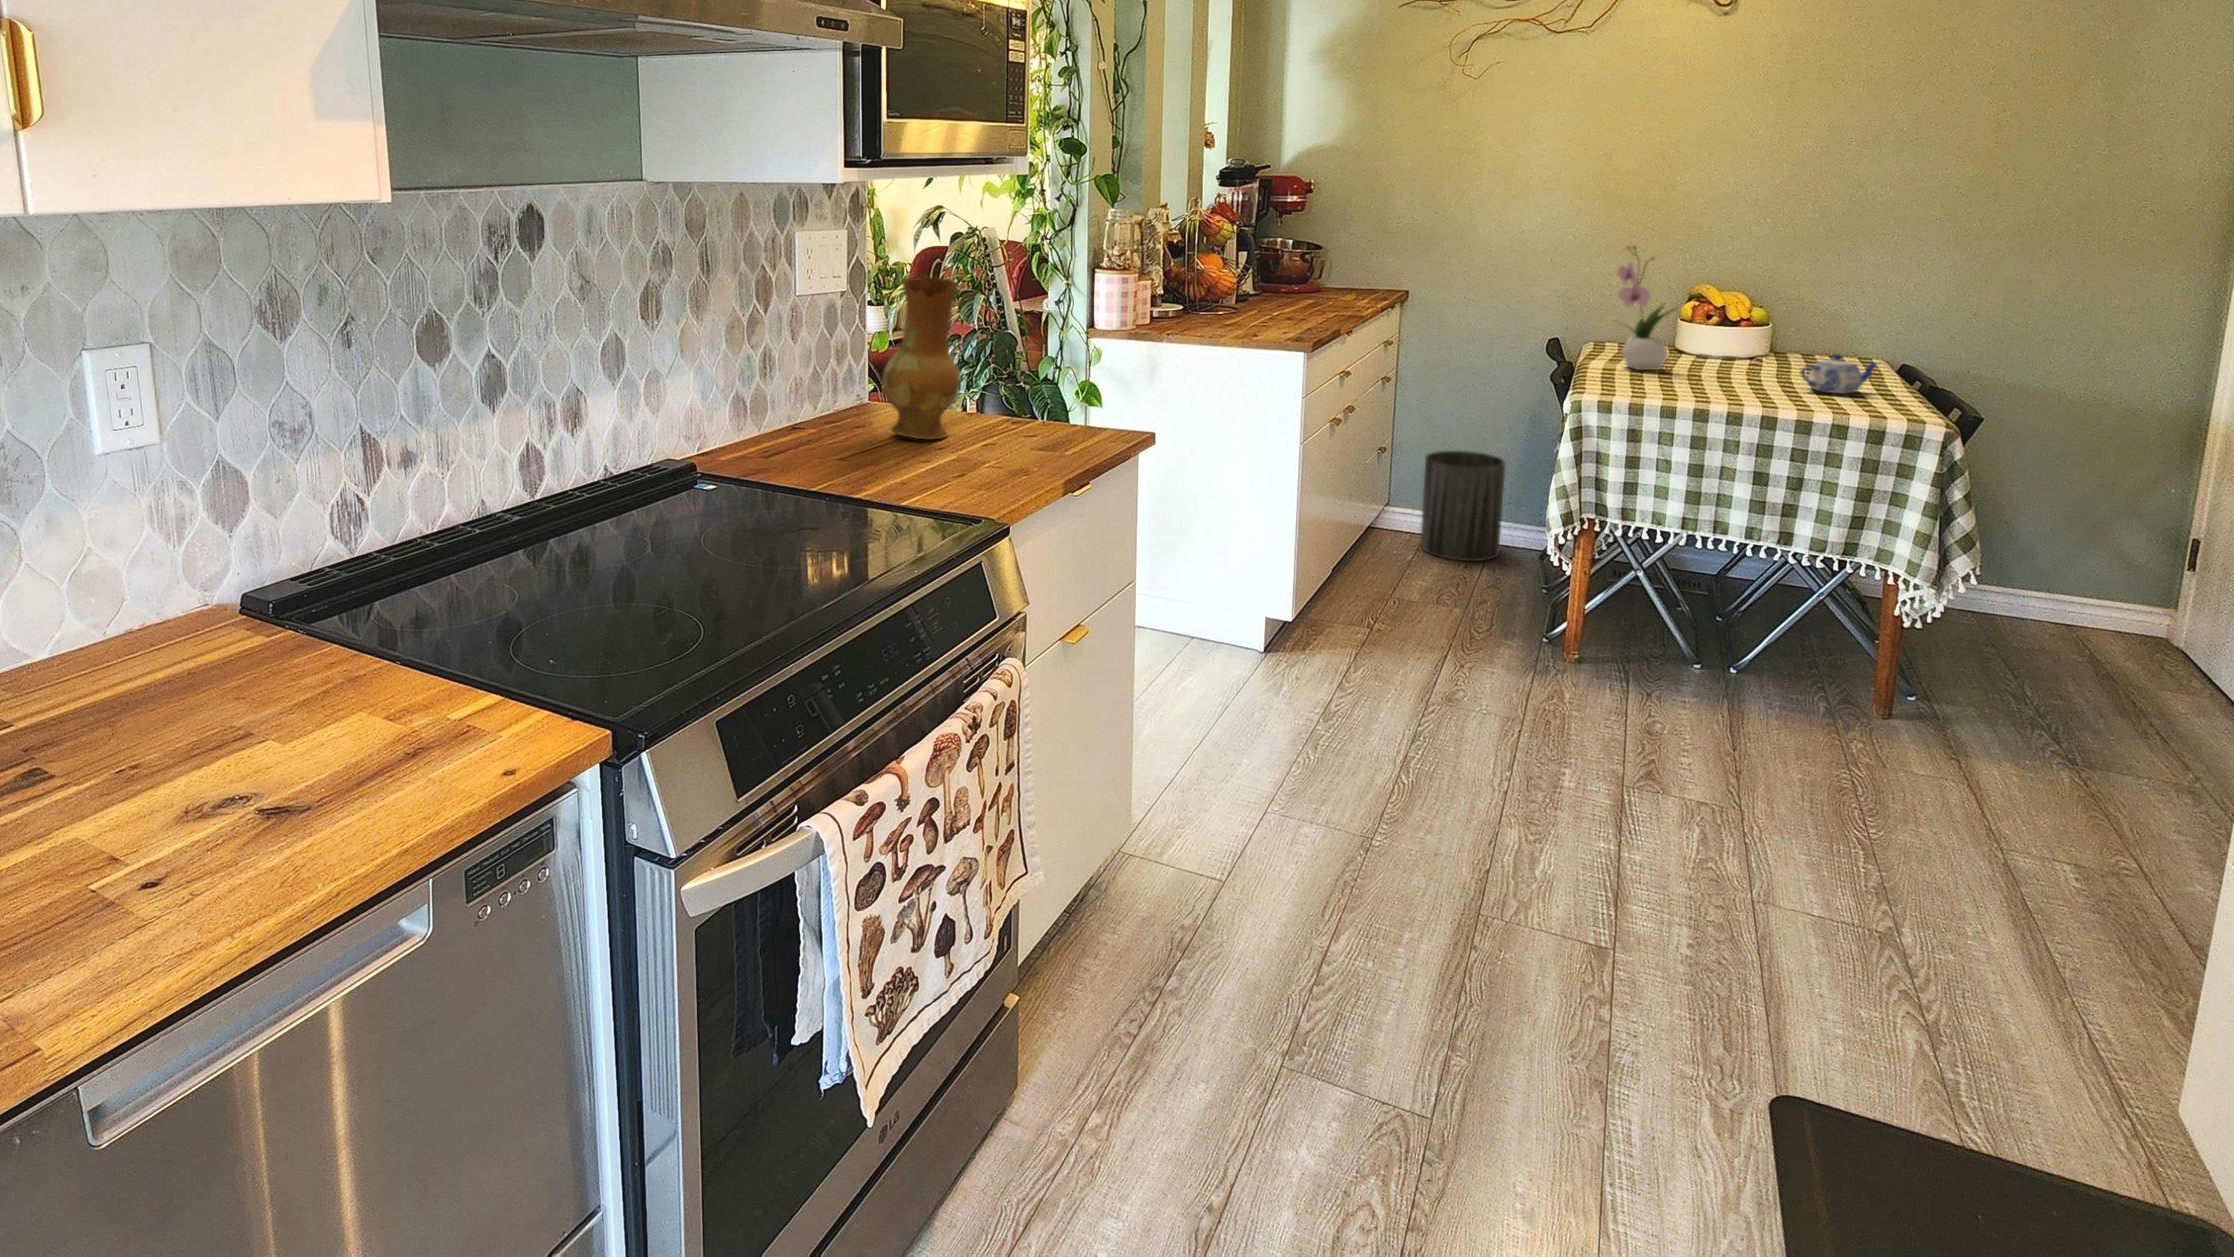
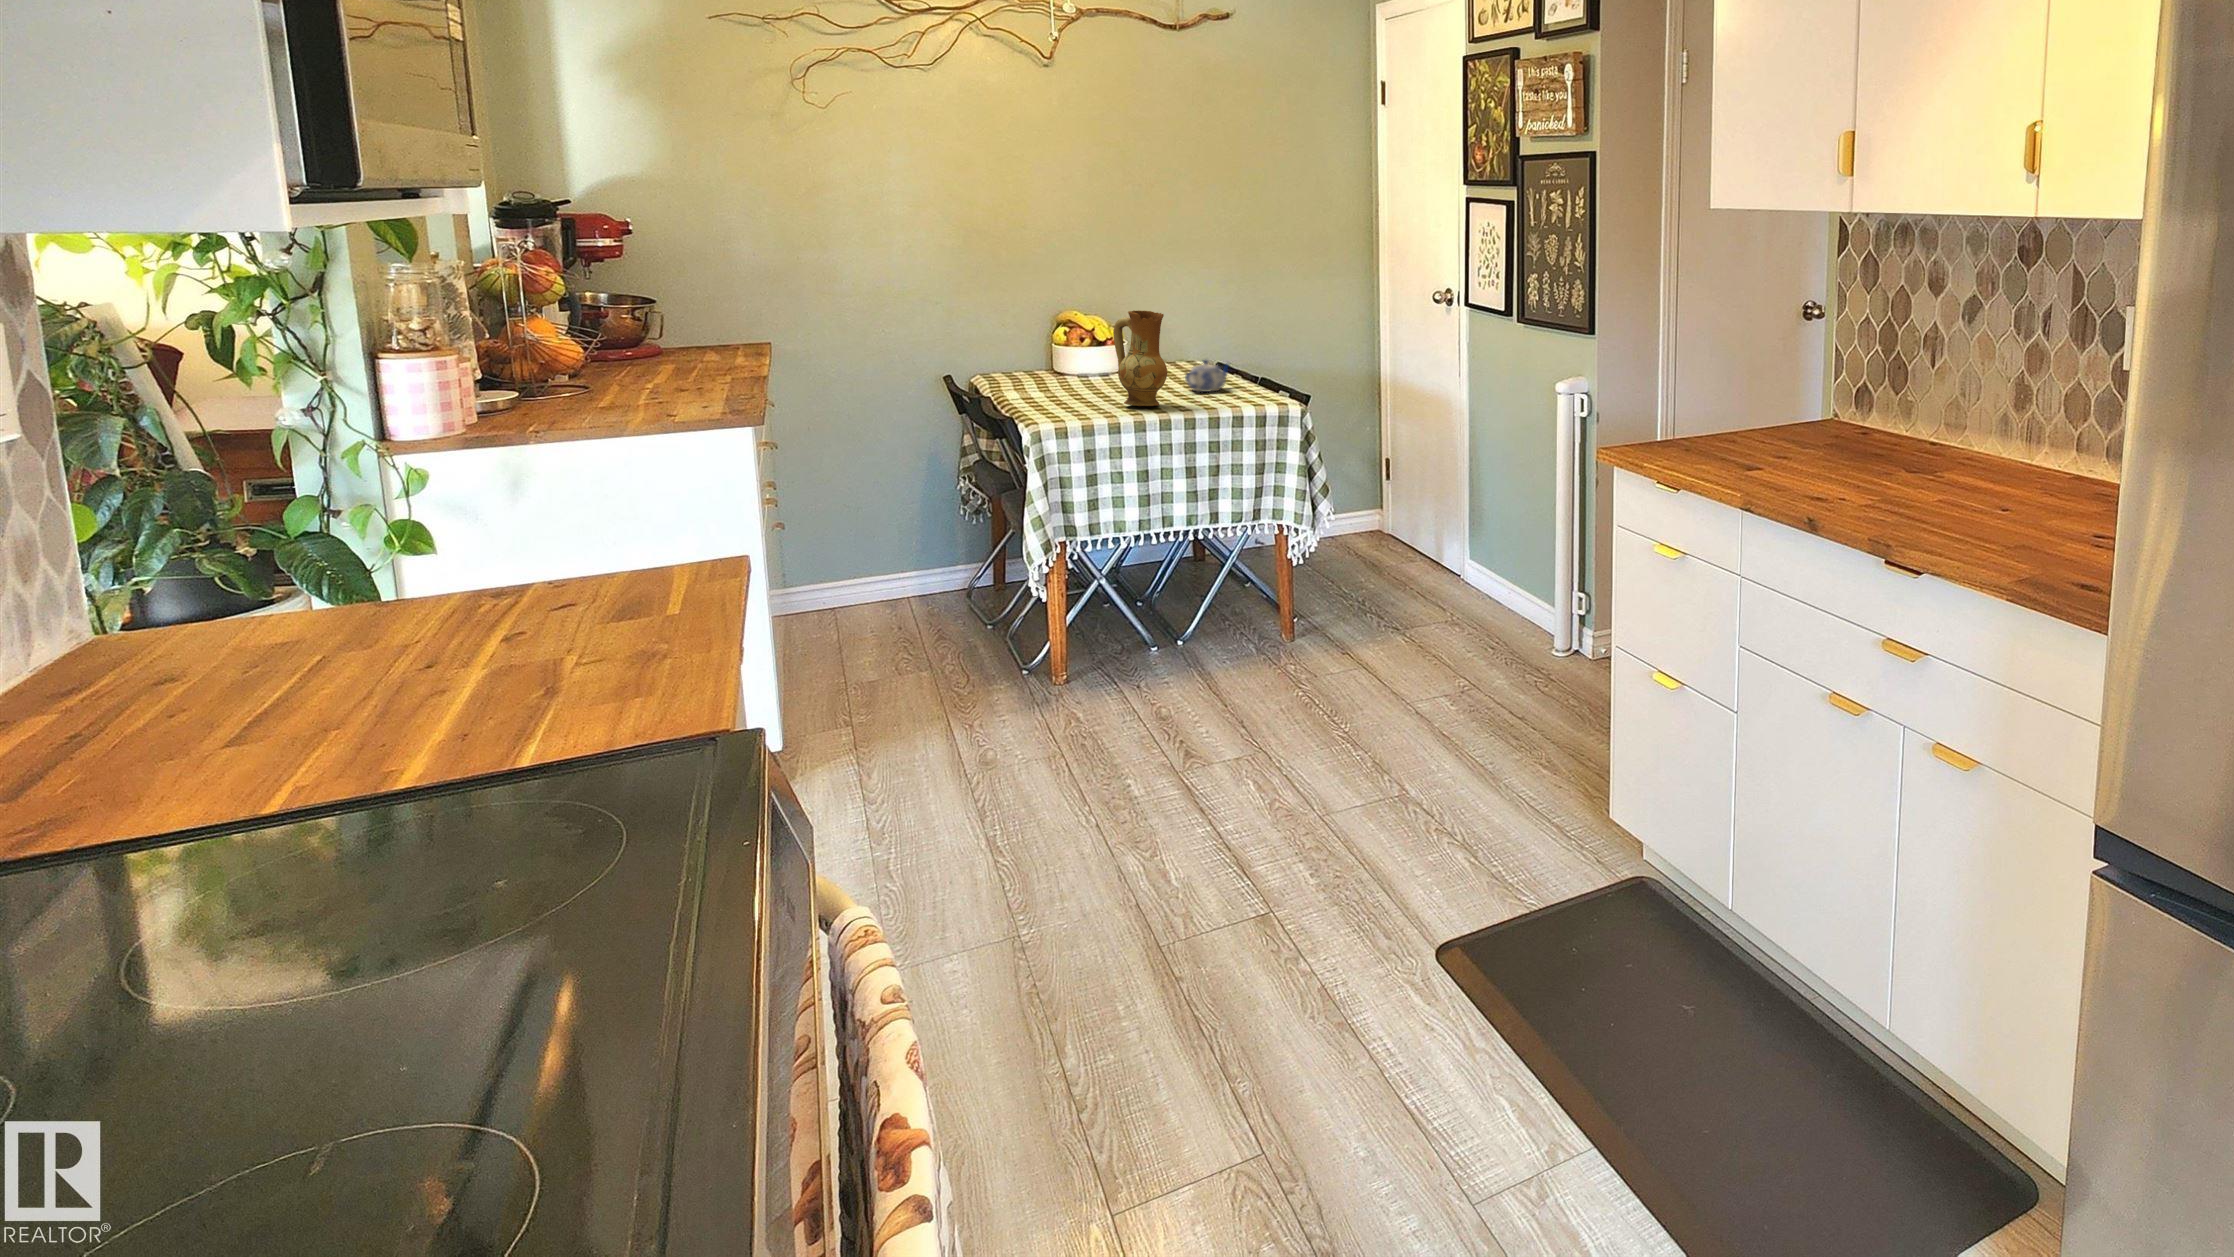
flower arrangement: present [1618,246,1677,370] -> none [1022,280,1080,395]
ceramic jug: present [883,277,961,440] -> present [1113,310,1167,406]
trash can: present [1420,451,1505,561] -> none [832,505,929,623]

